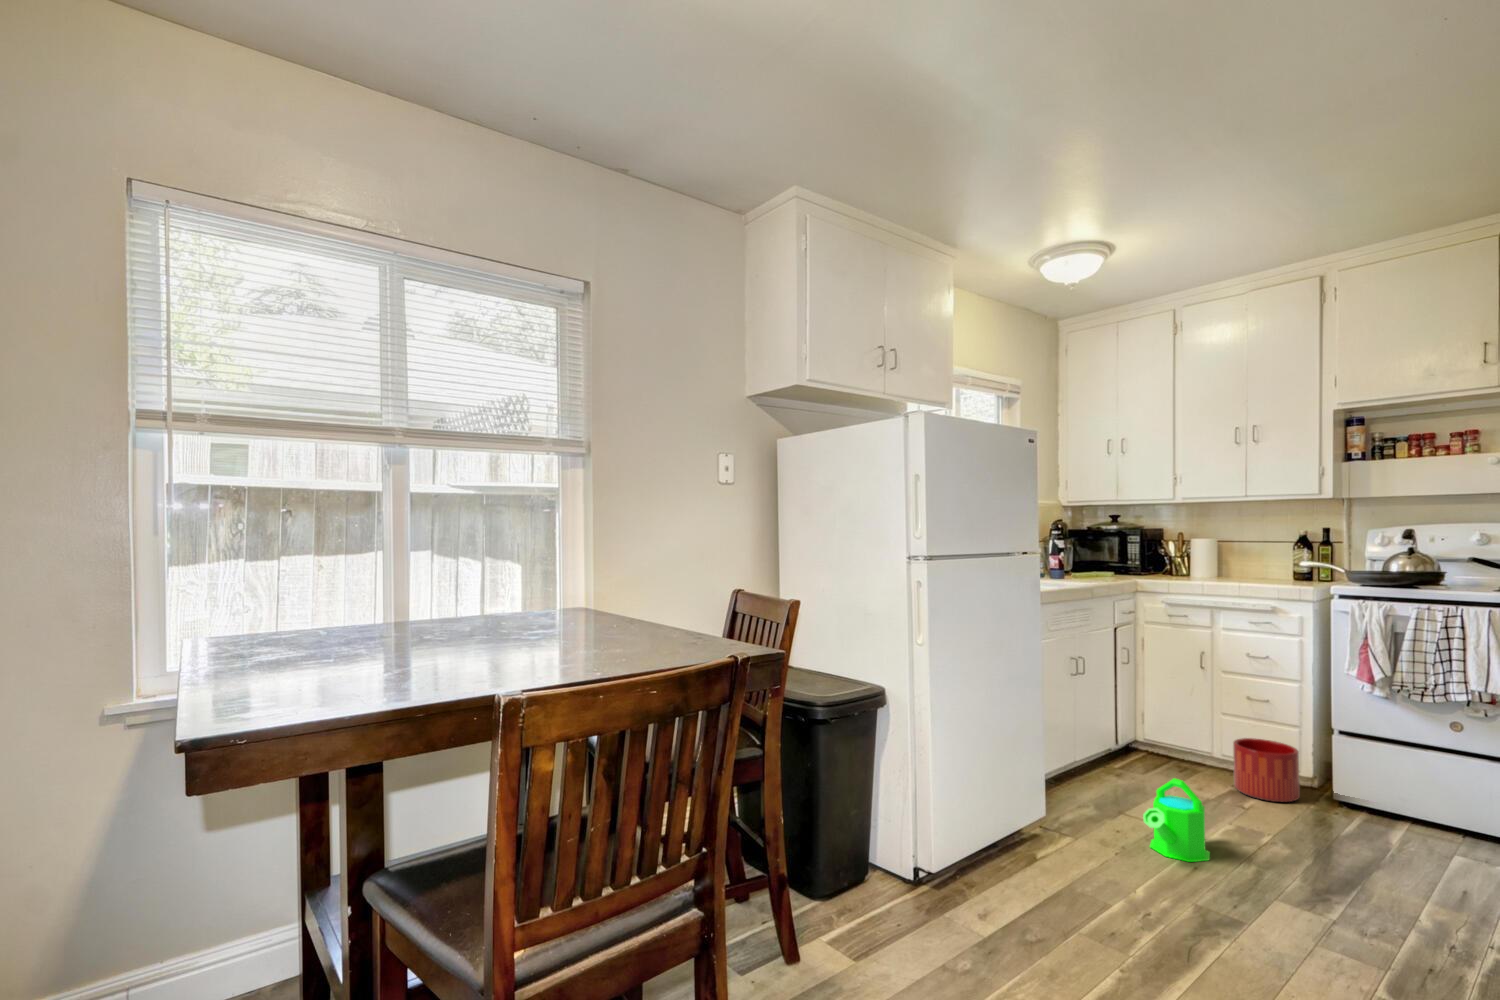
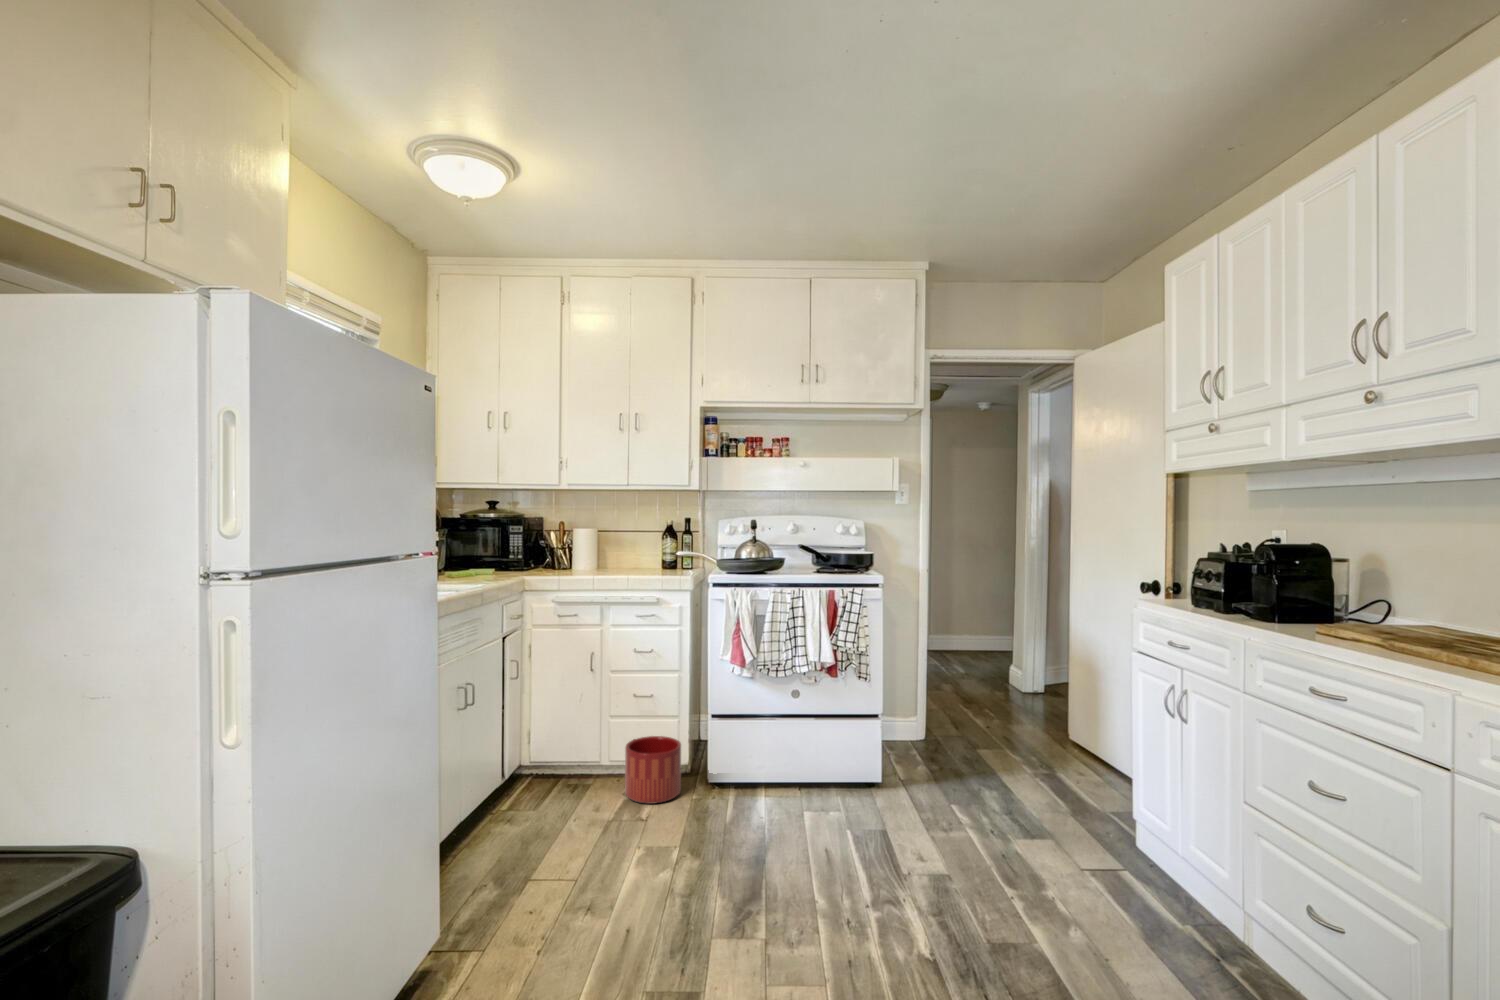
watering can: present [1143,779,1210,862] -> none [572,828,638,935]

